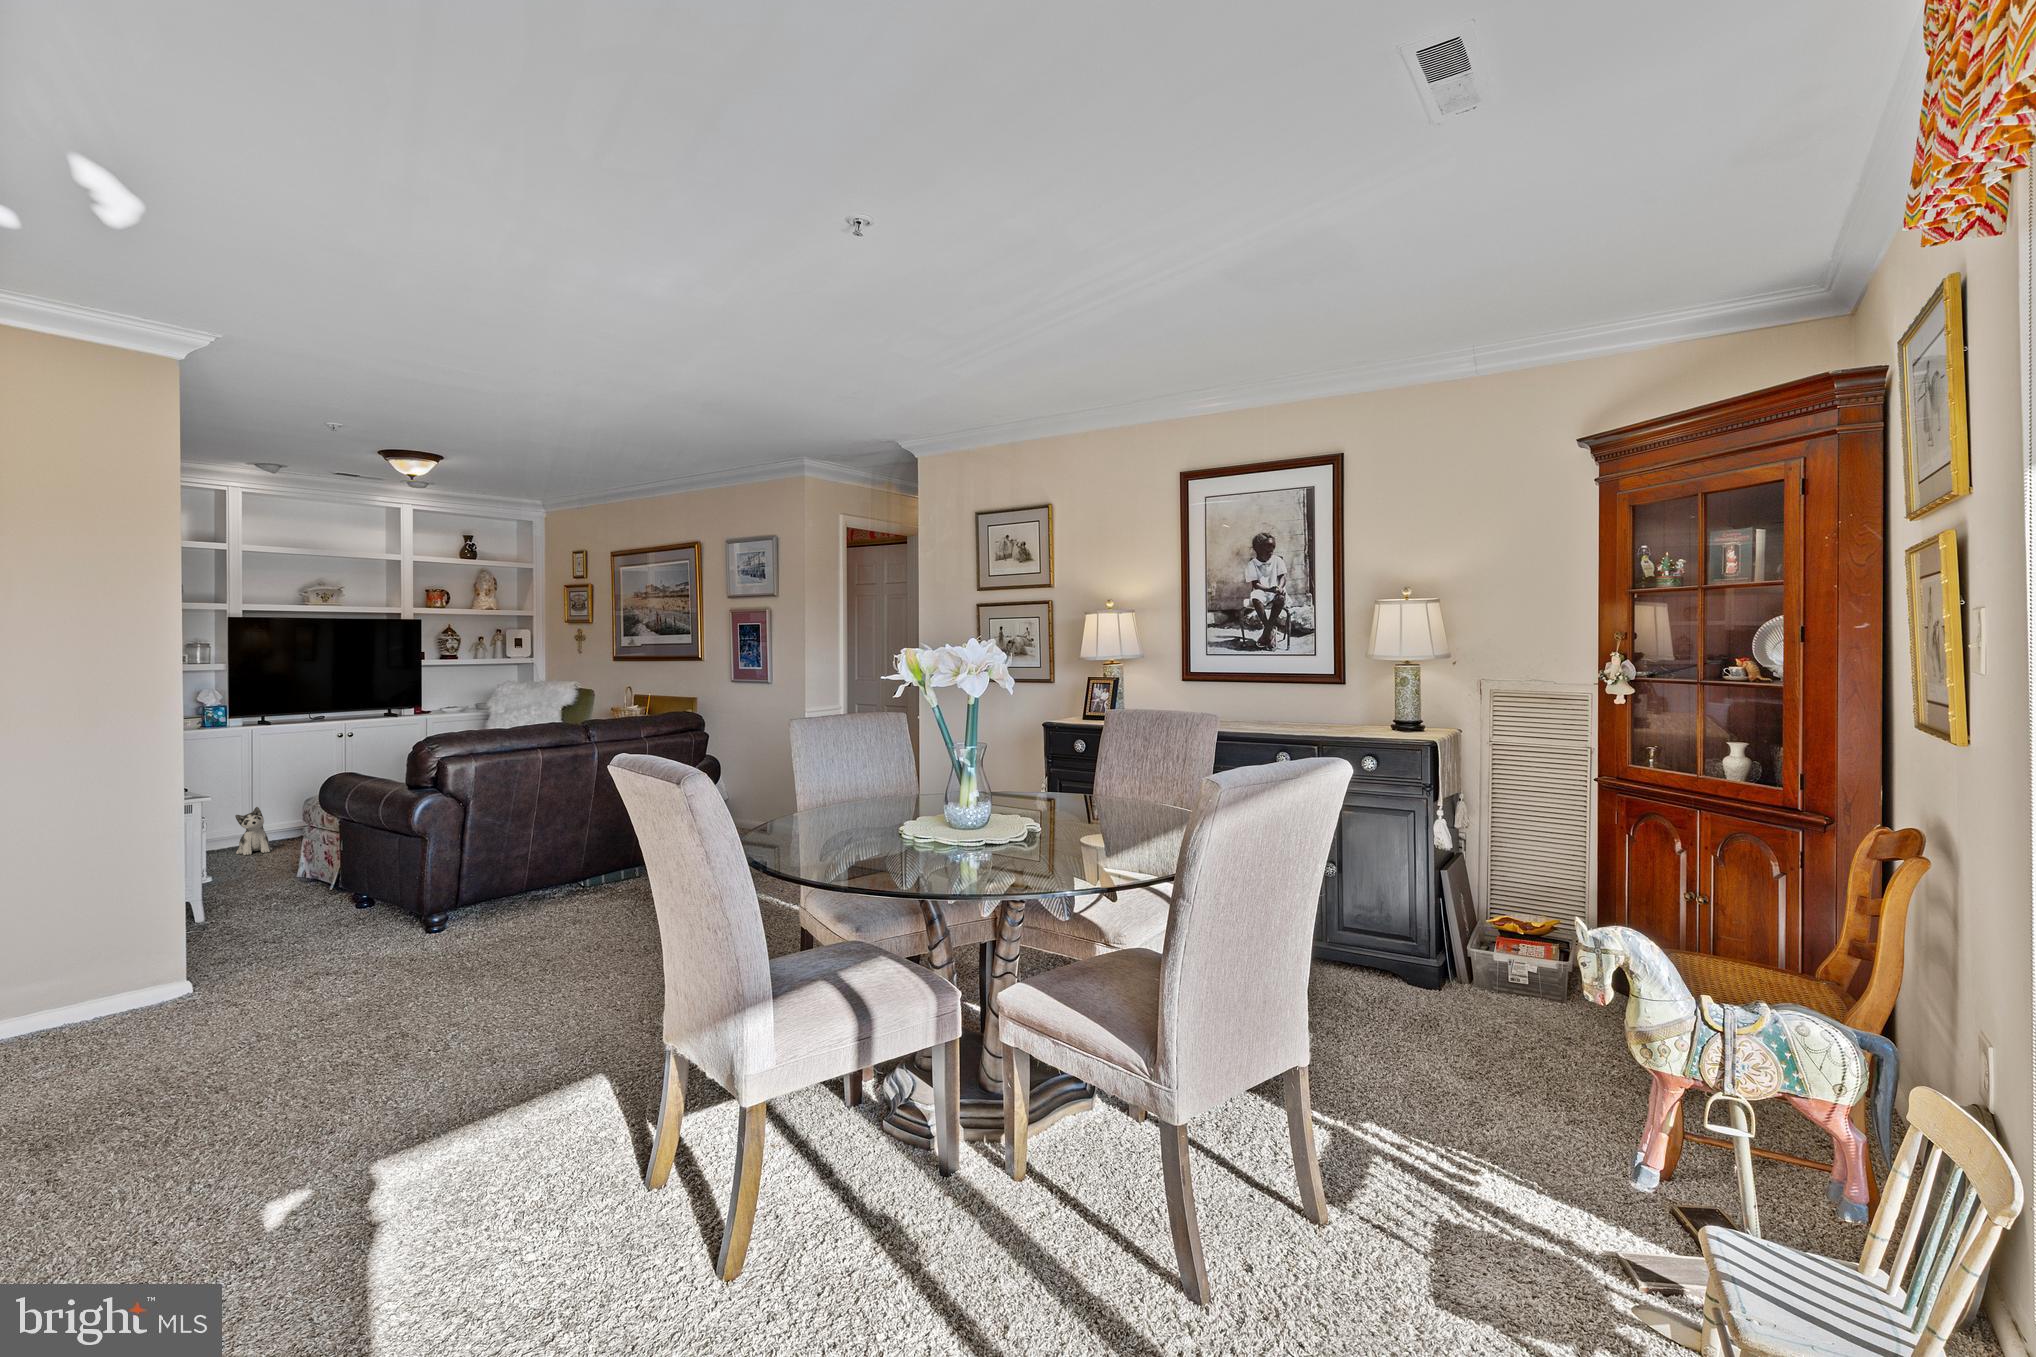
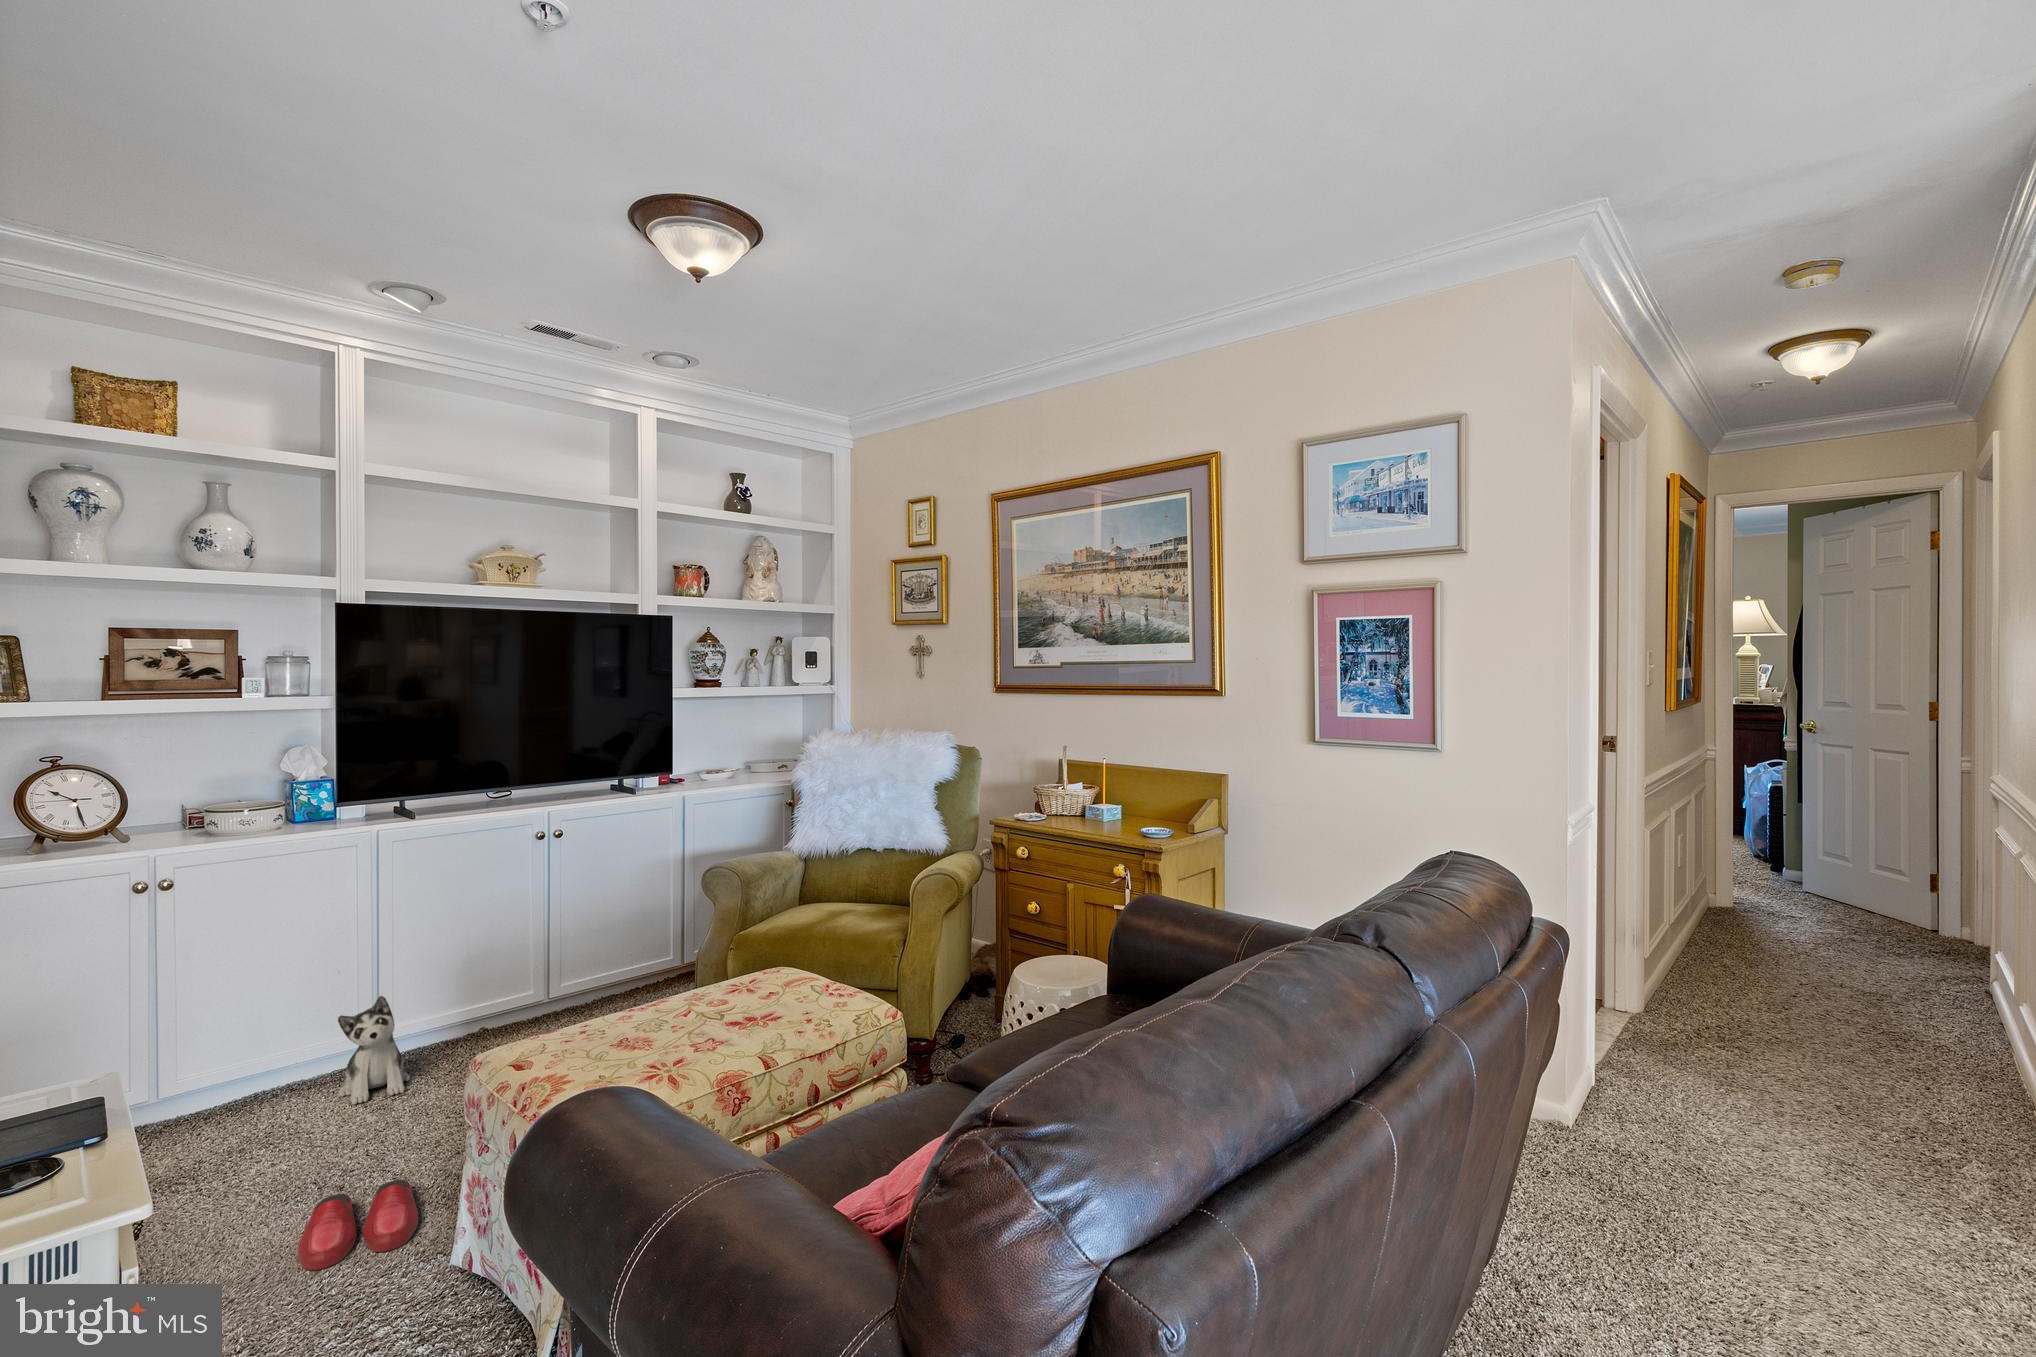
slippers: none [231,861,281,881] -> present [298,1179,418,1270]

